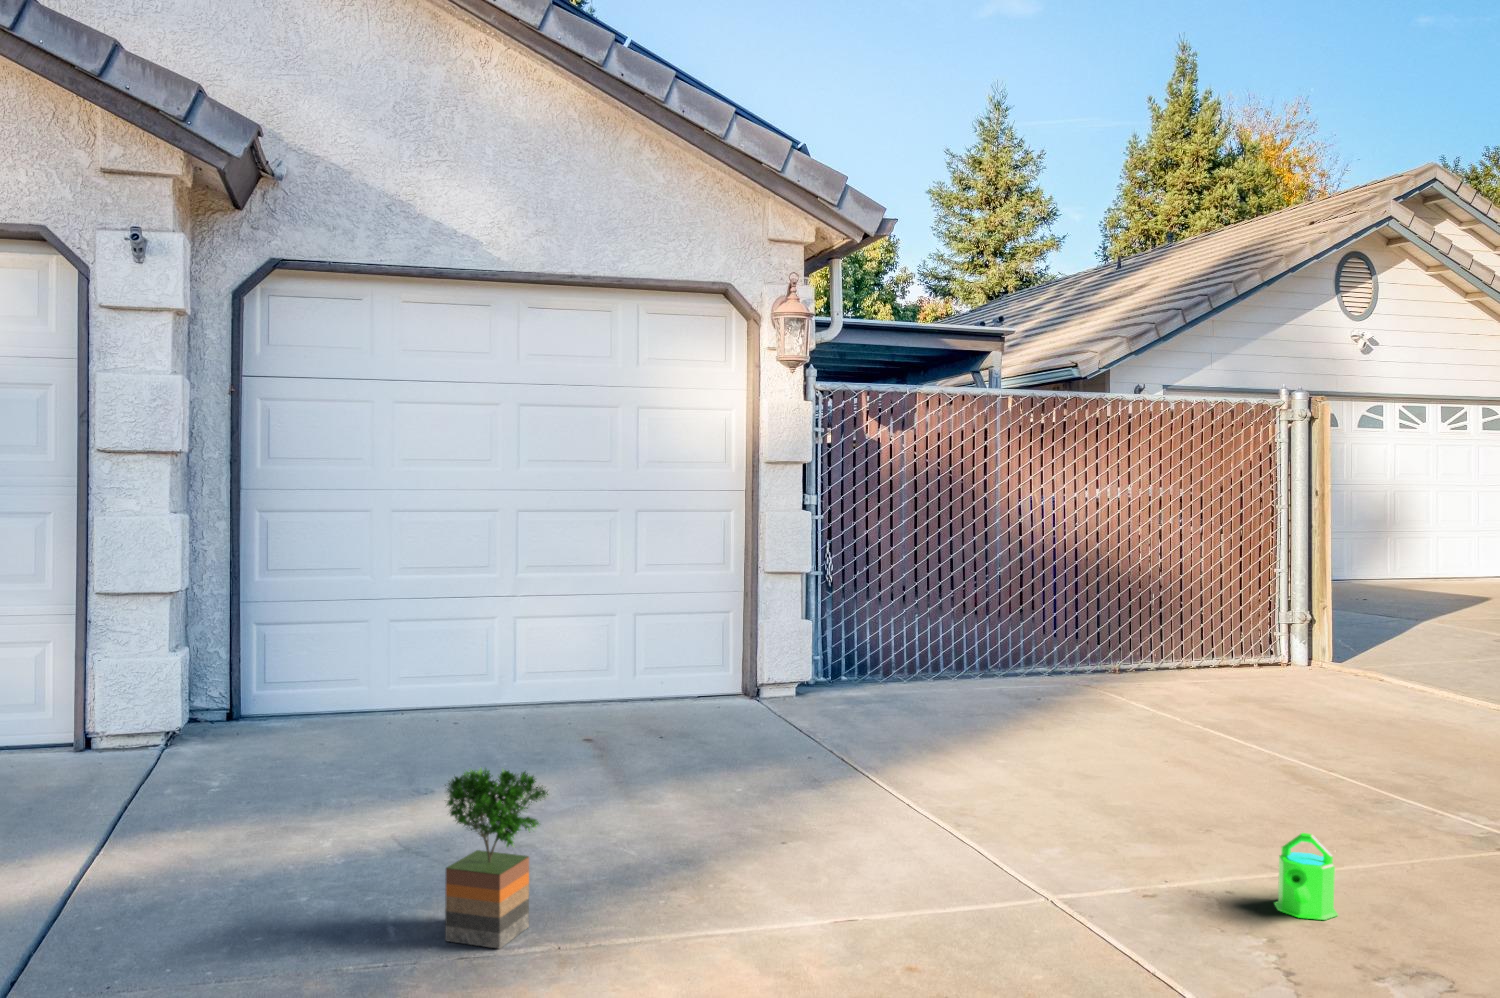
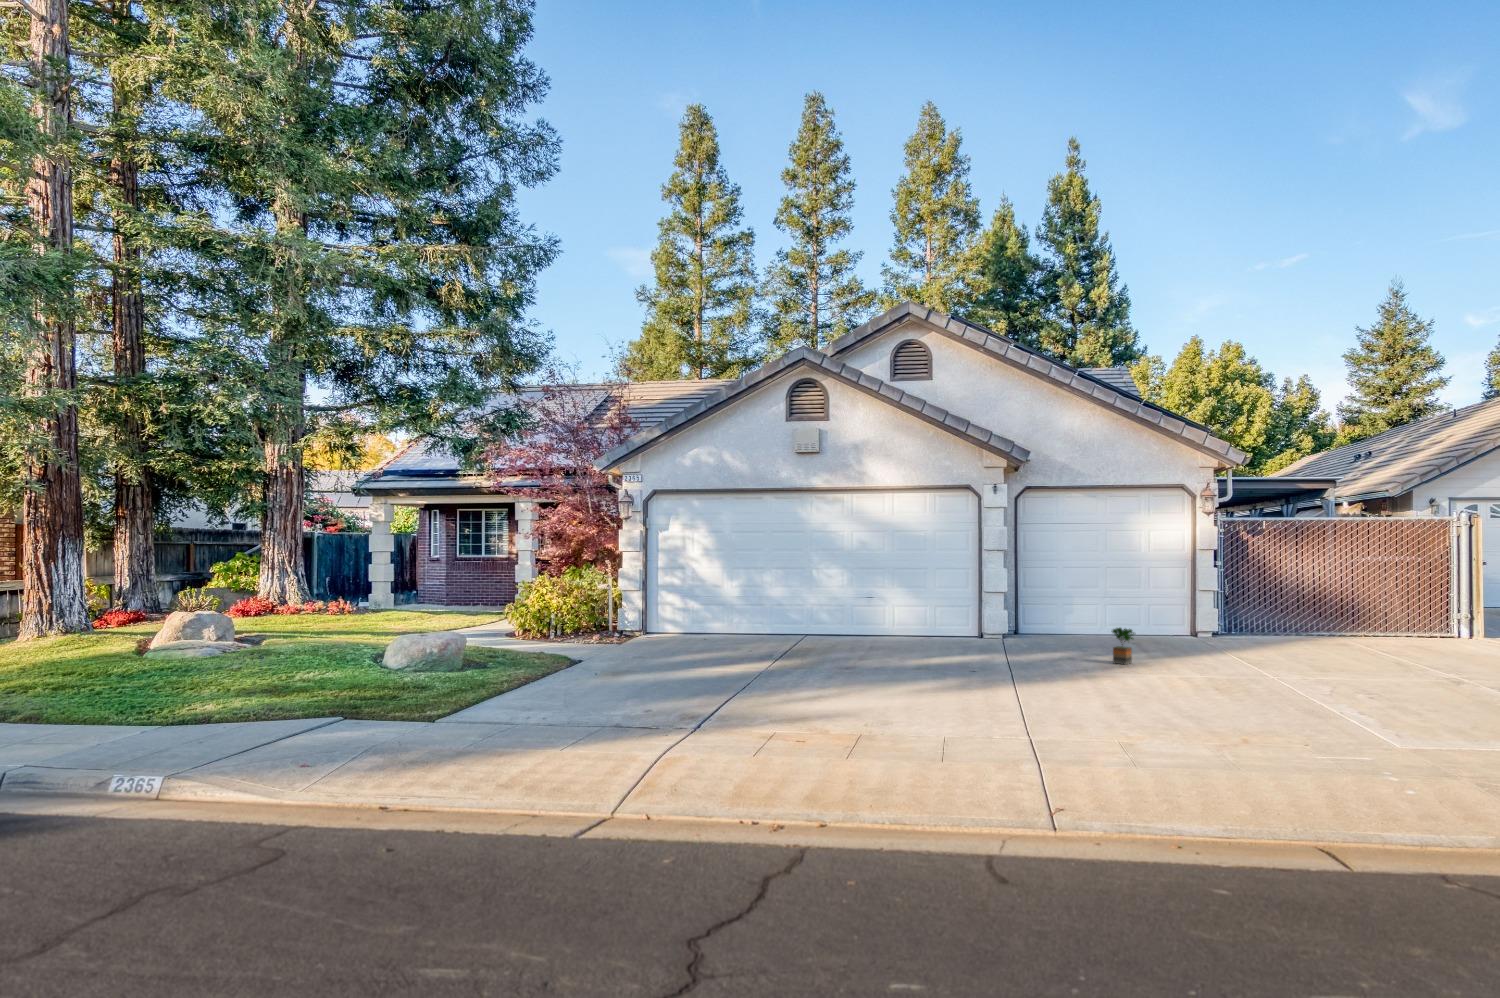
watering can: present [1274,833,1338,920] -> none [1338,657,1359,679]

